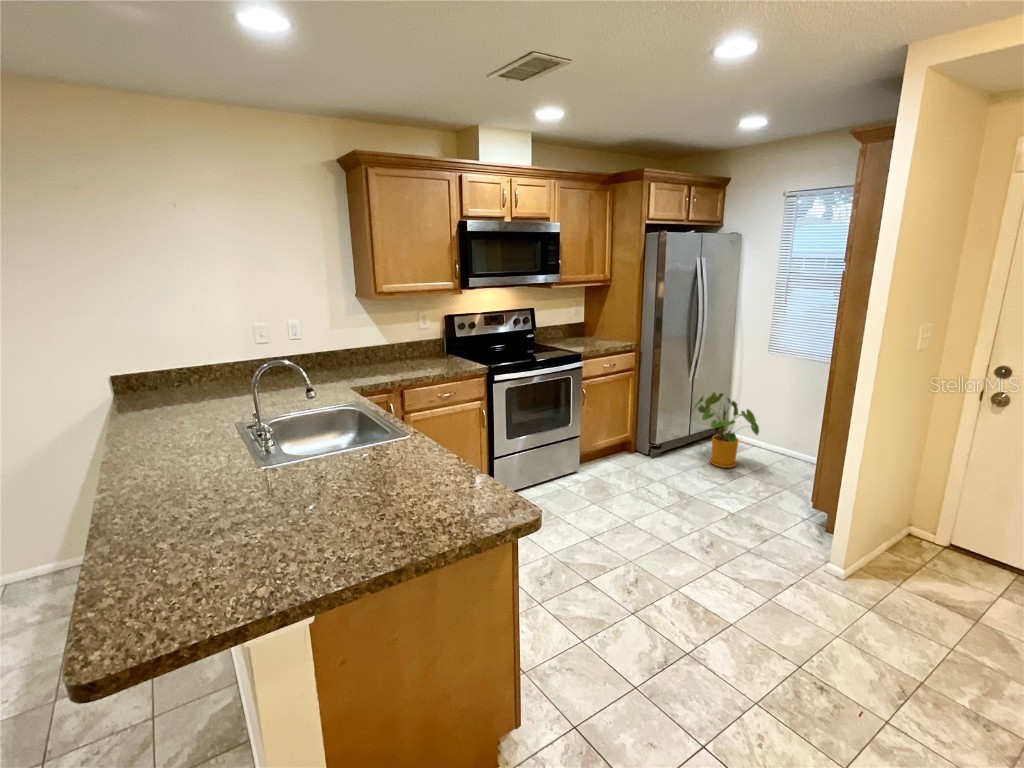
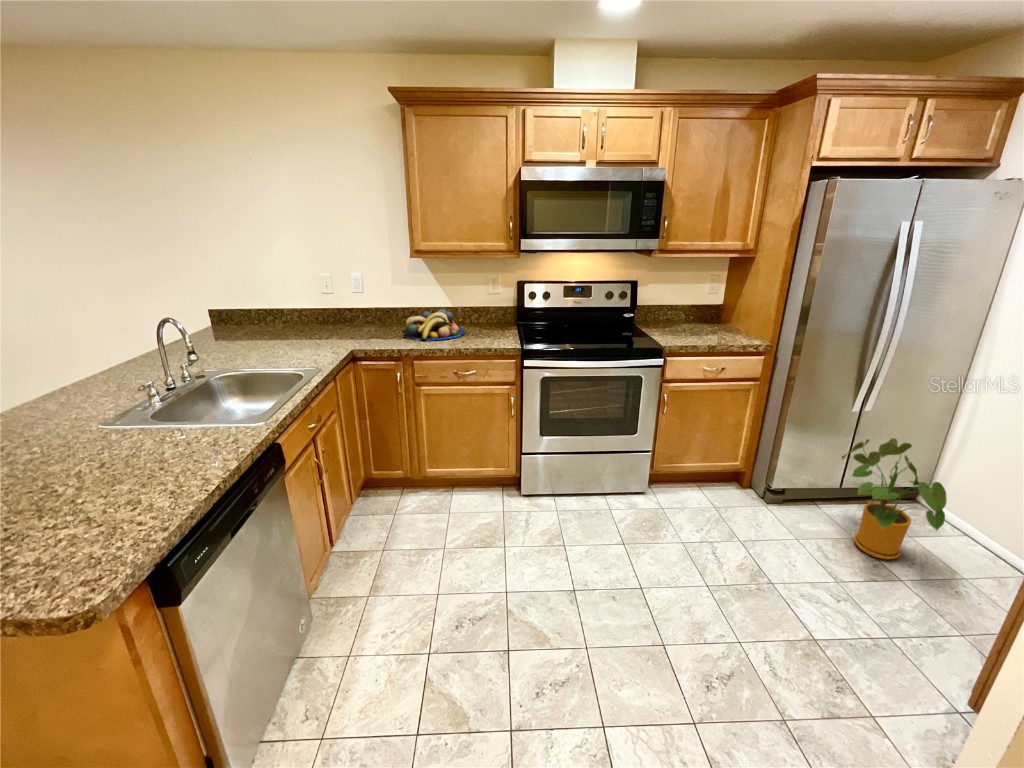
fruit bowl: none [361,346,421,375] -> present [405,309,465,341]

